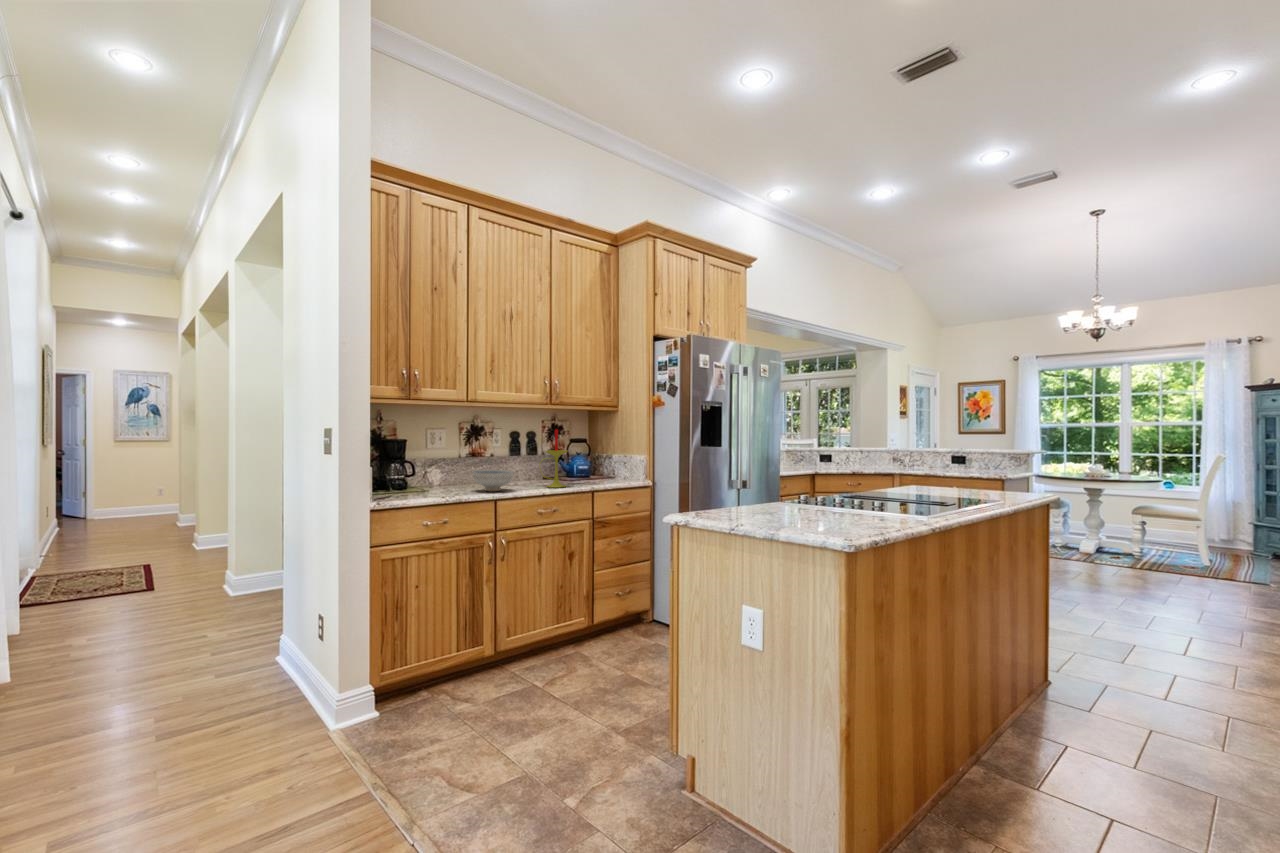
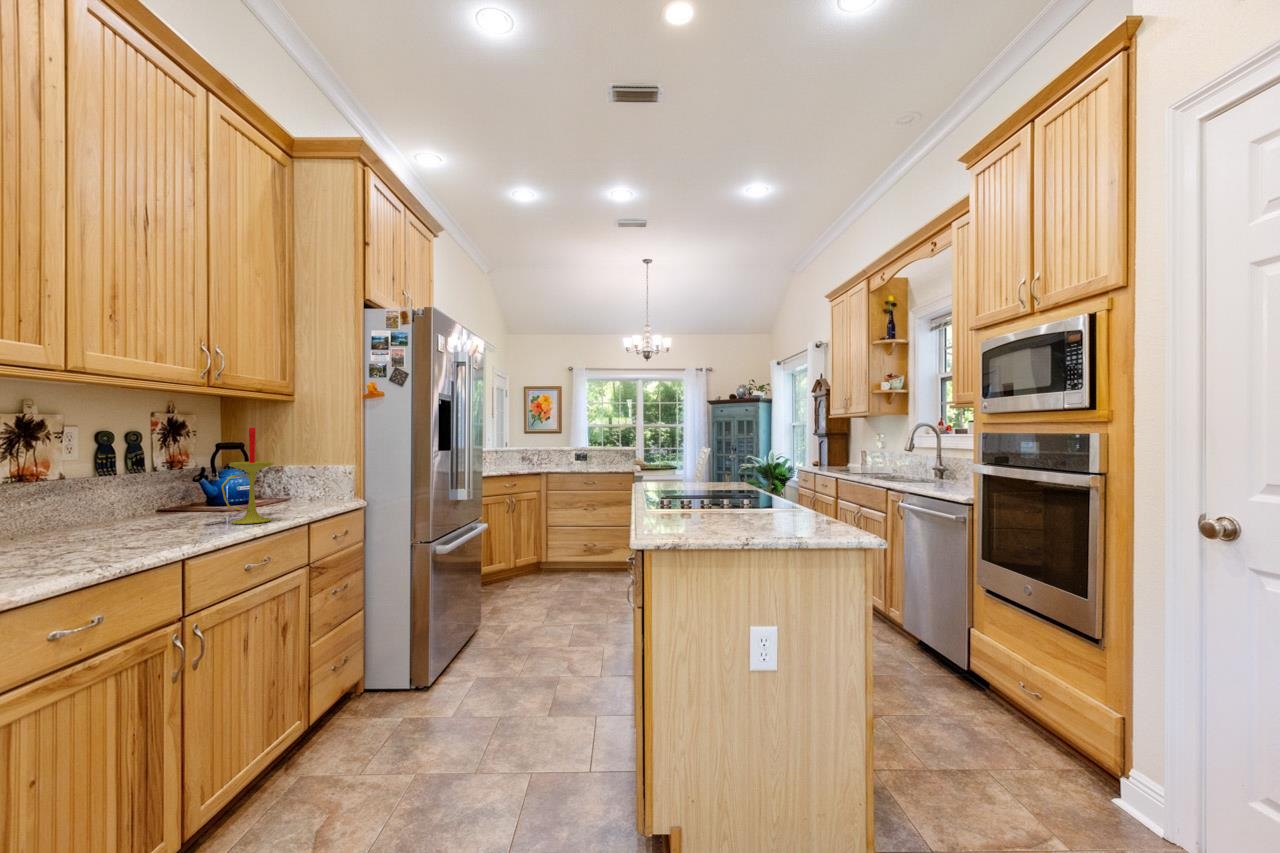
ceramic bowl: present [472,470,513,491] -> none [102,503,200,544]

